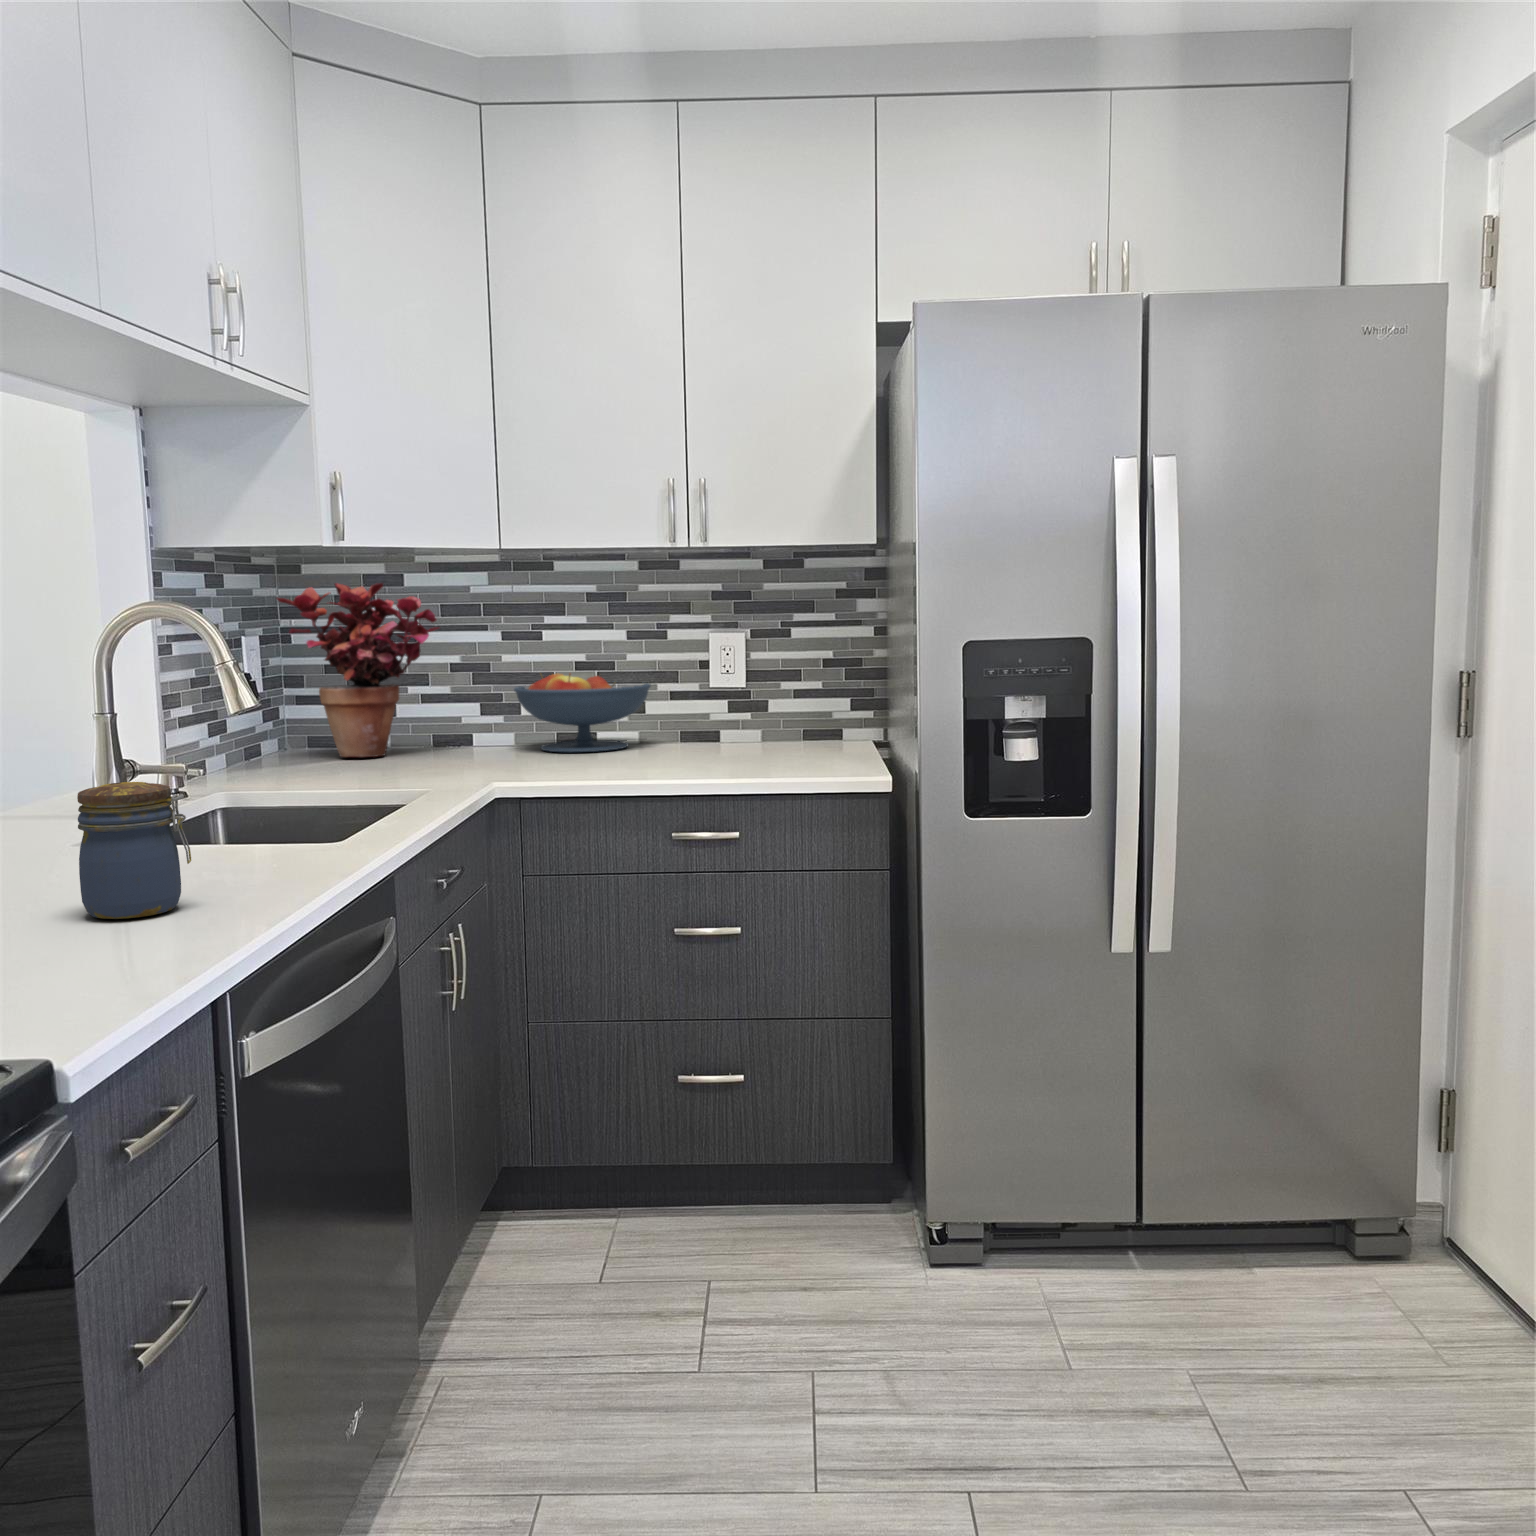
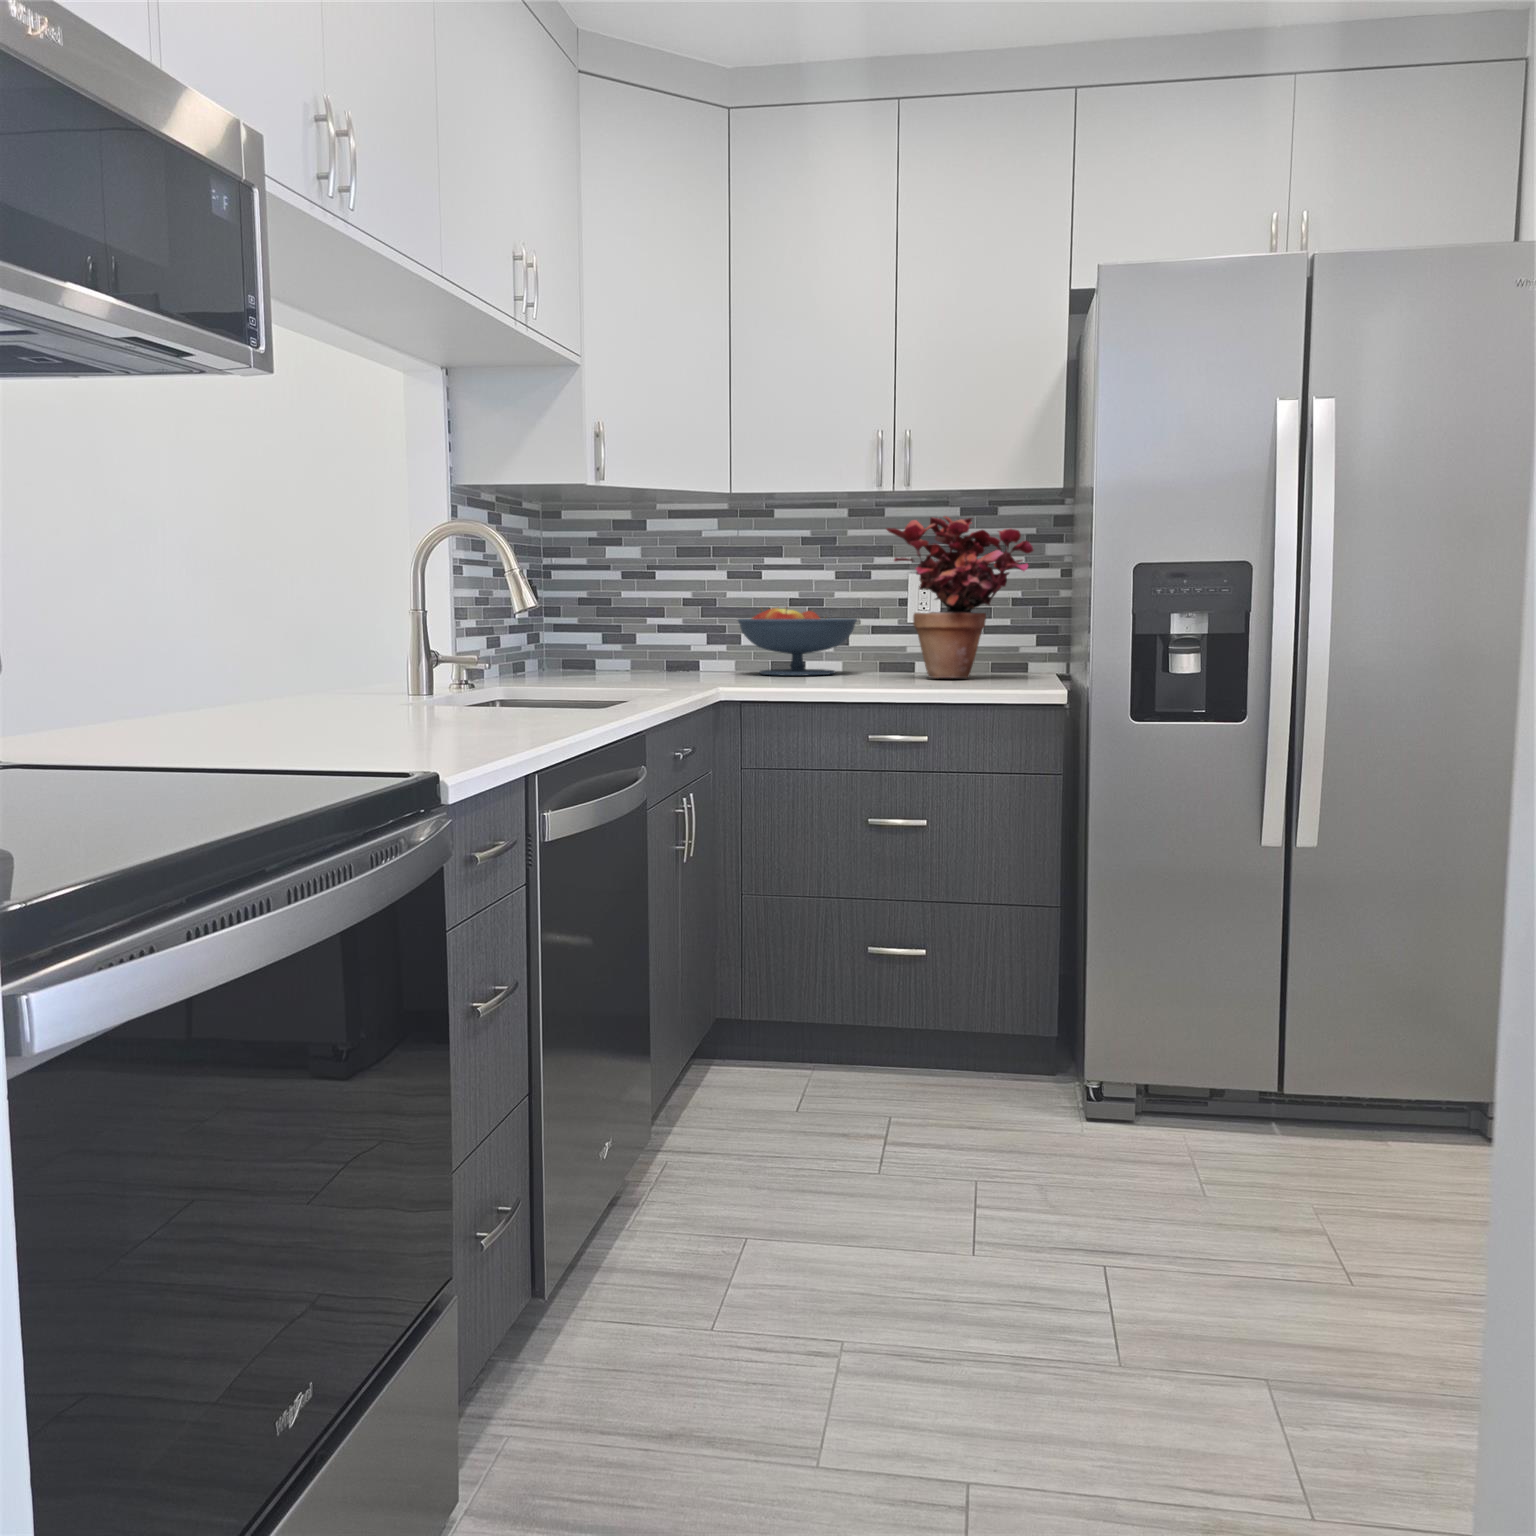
potted plant: present [277,583,439,757] -> present [887,516,1034,678]
jar: present [77,782,191,919] -> none [419,629,499,730]

